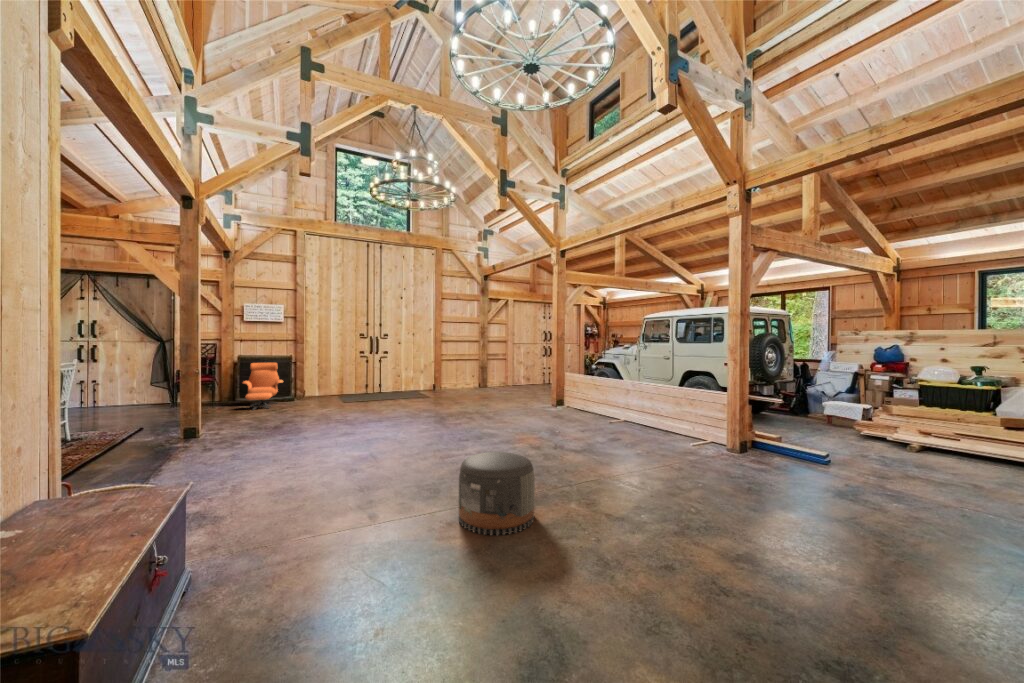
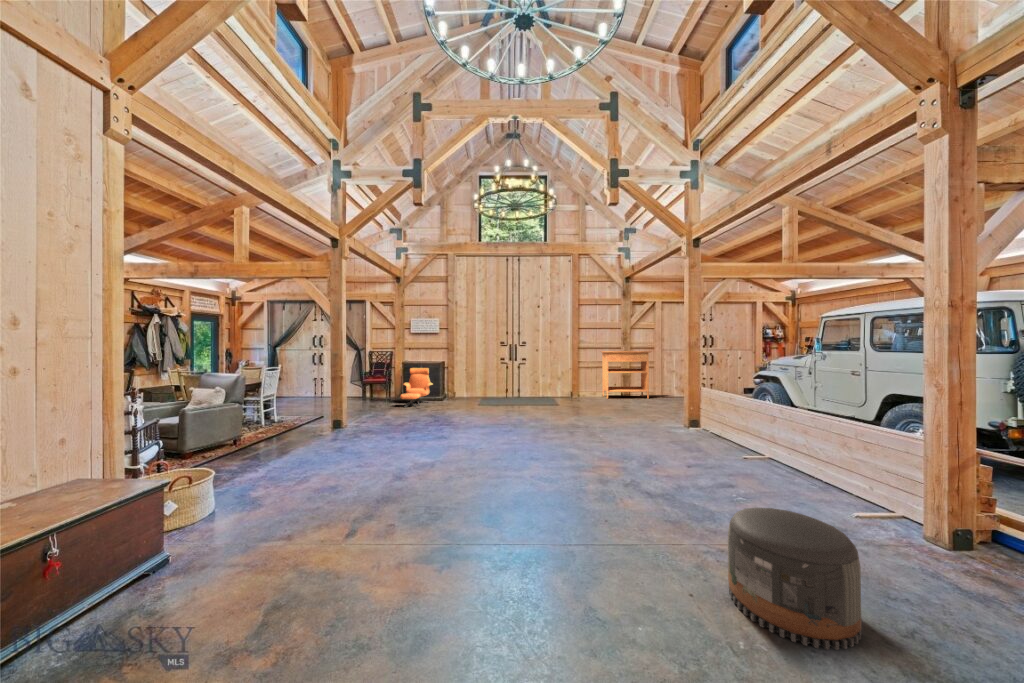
console table: none [462,344,508,390] -> present [601,351,651,399]
pouf: present [459,452,535,535] -> present [728,508,862,650]

